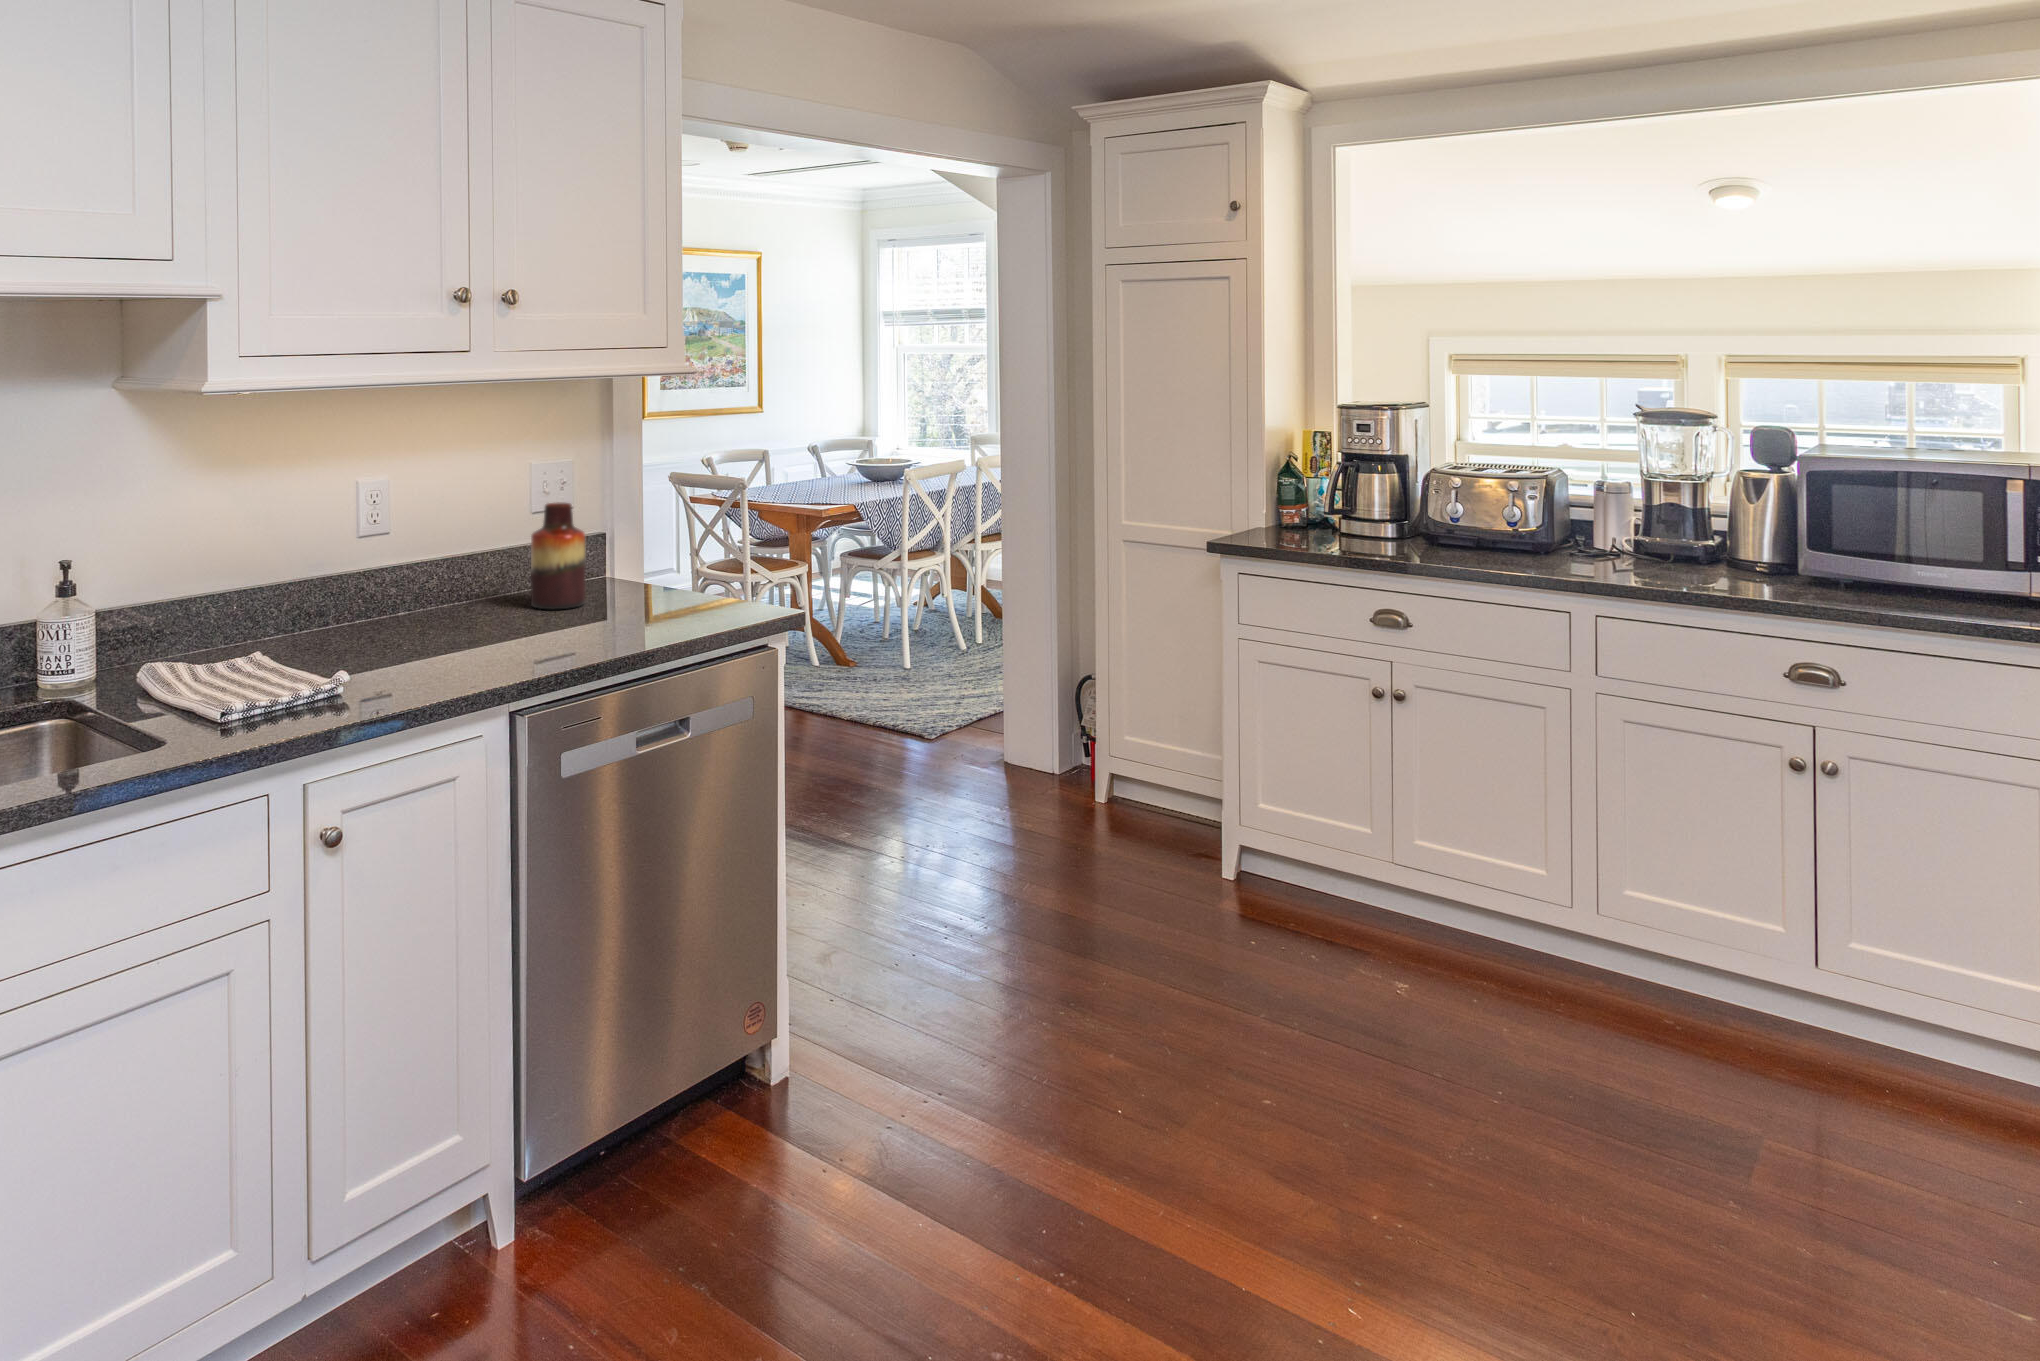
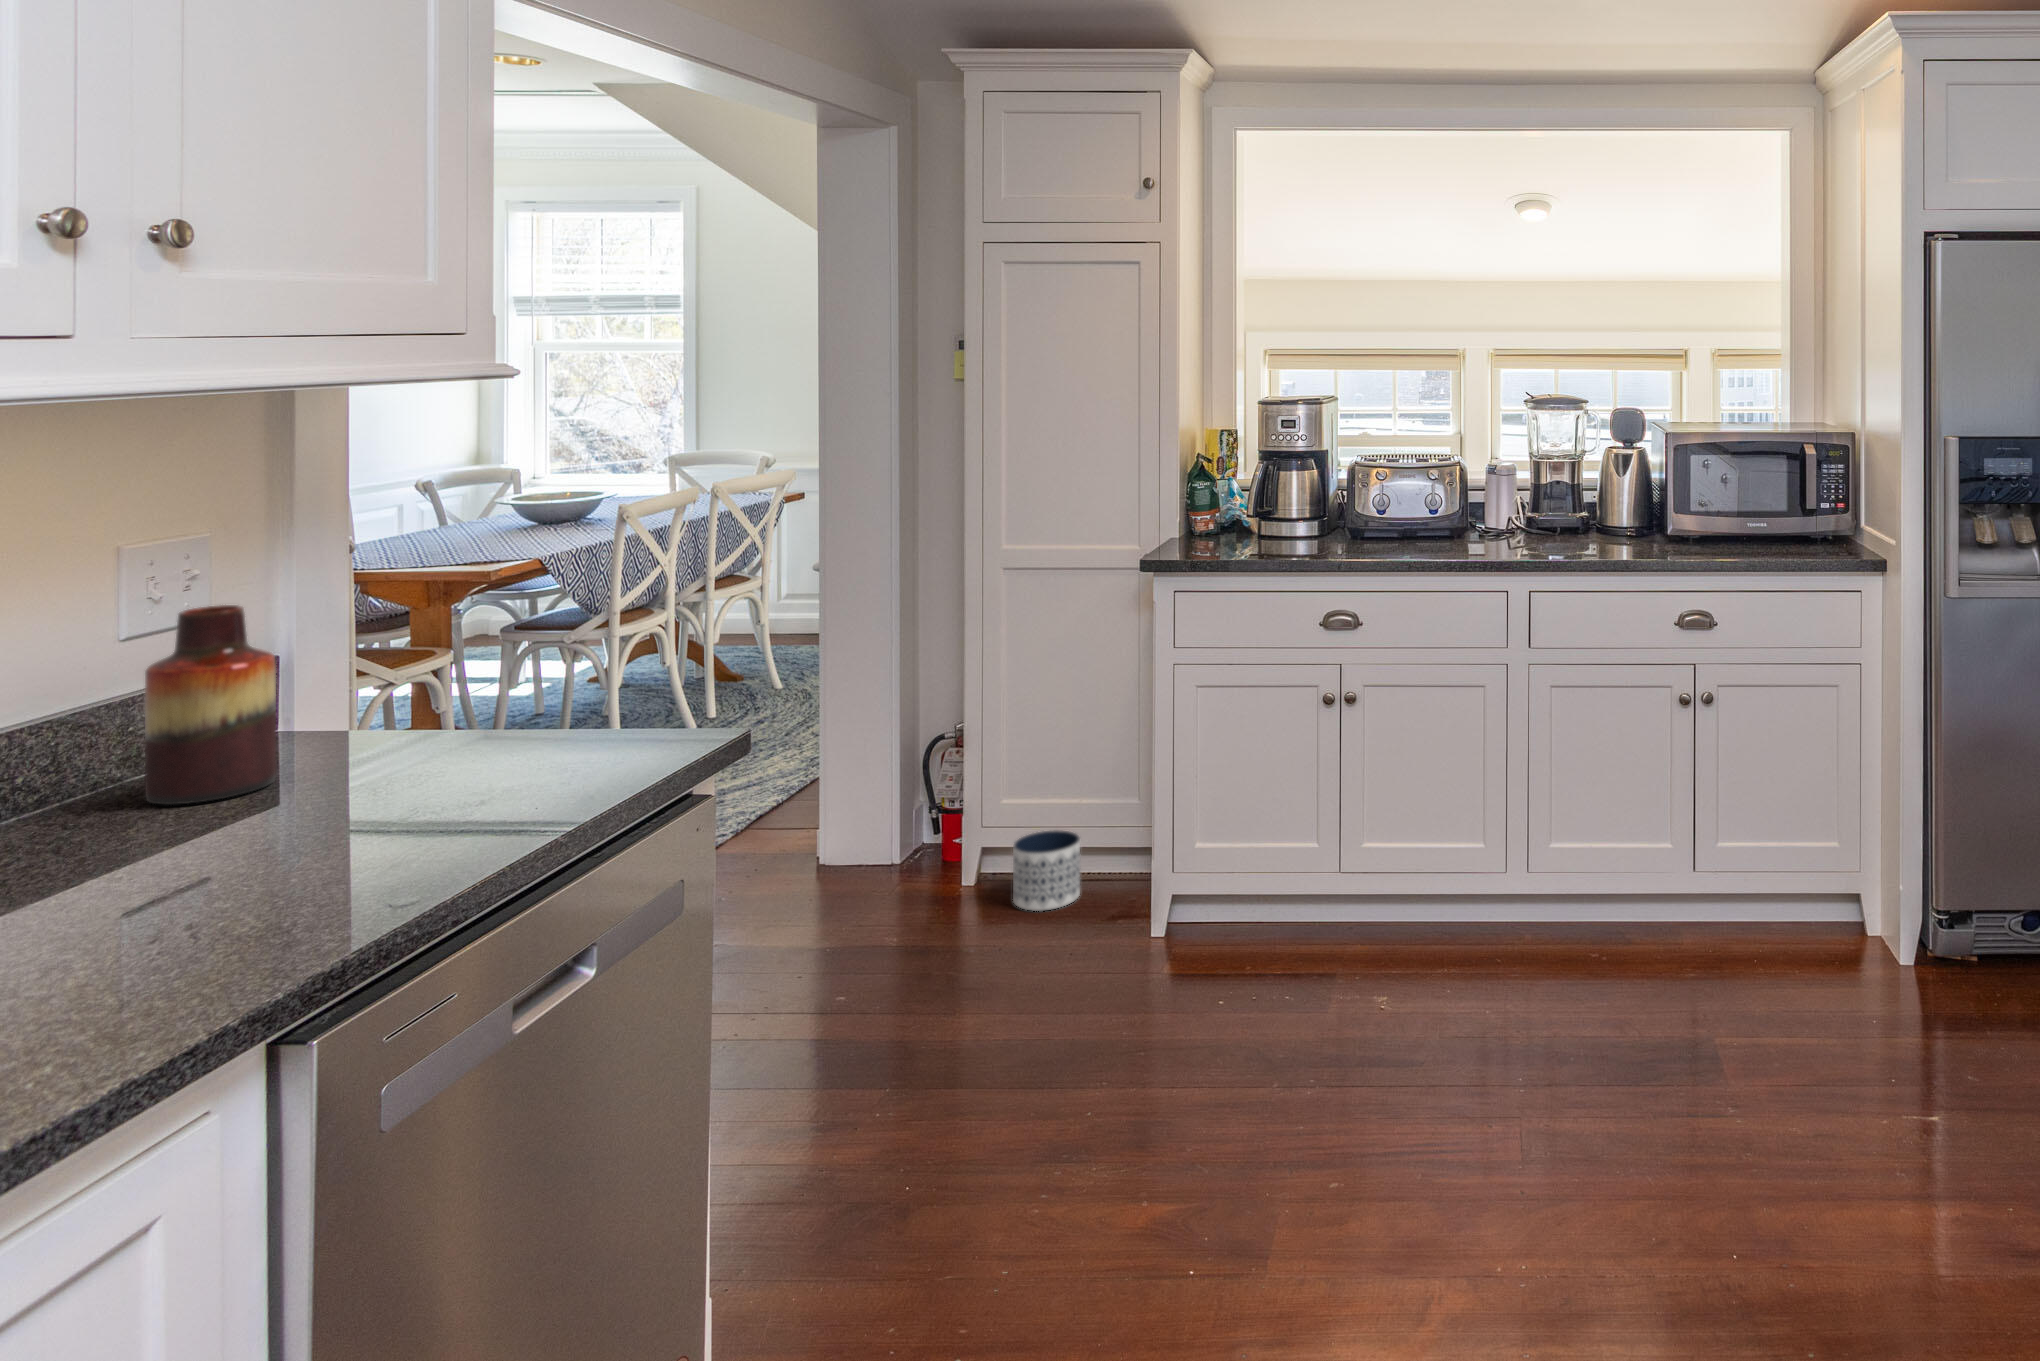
planter: none [1118,766,1174,832] -> present [1013,830,1080,911]

